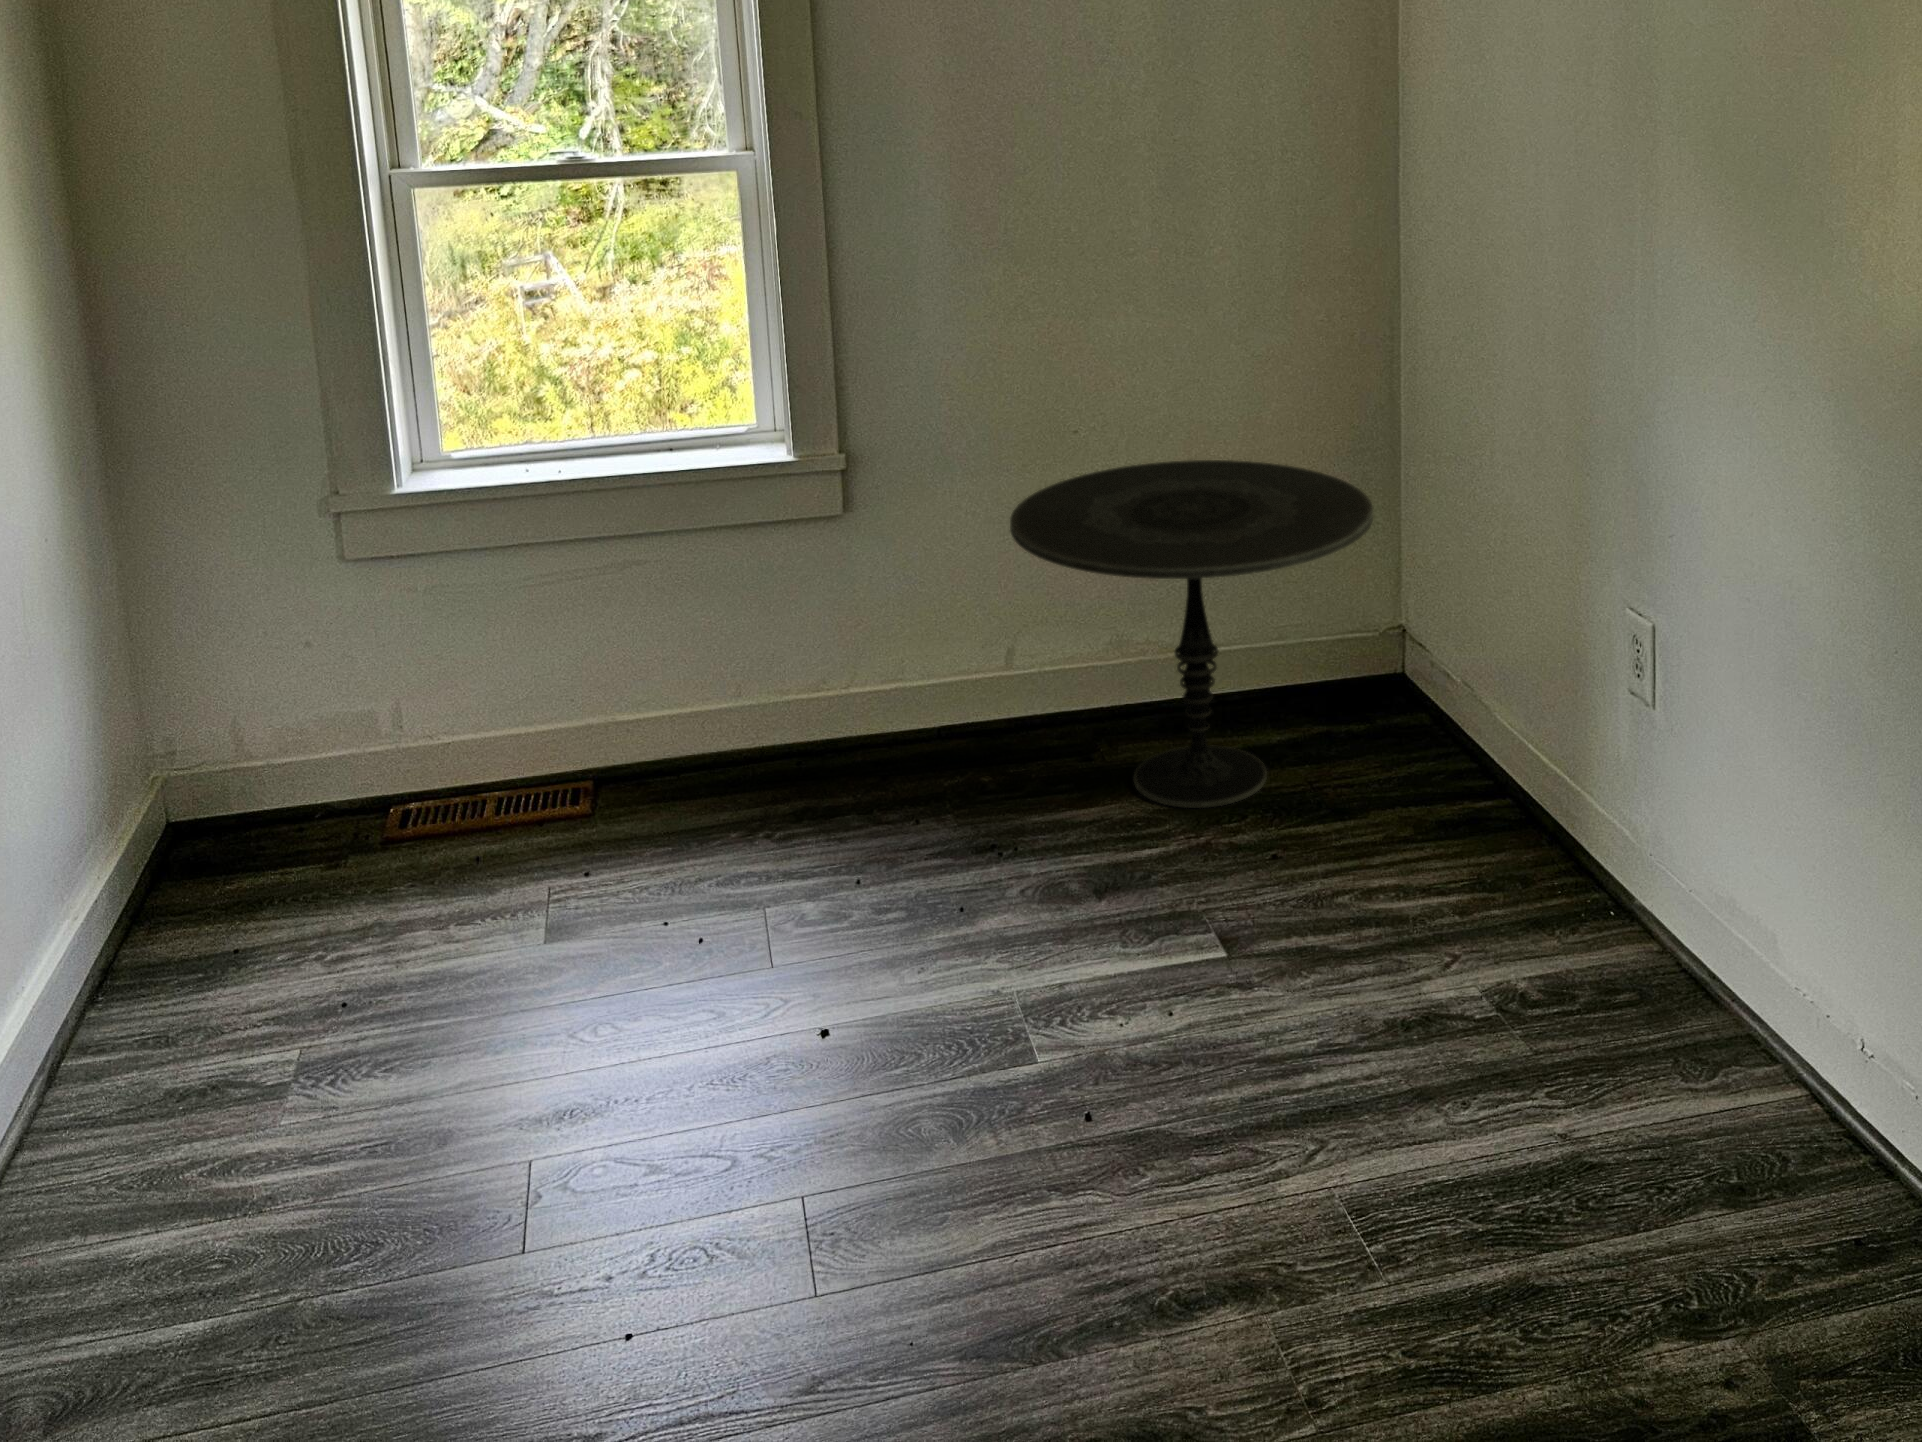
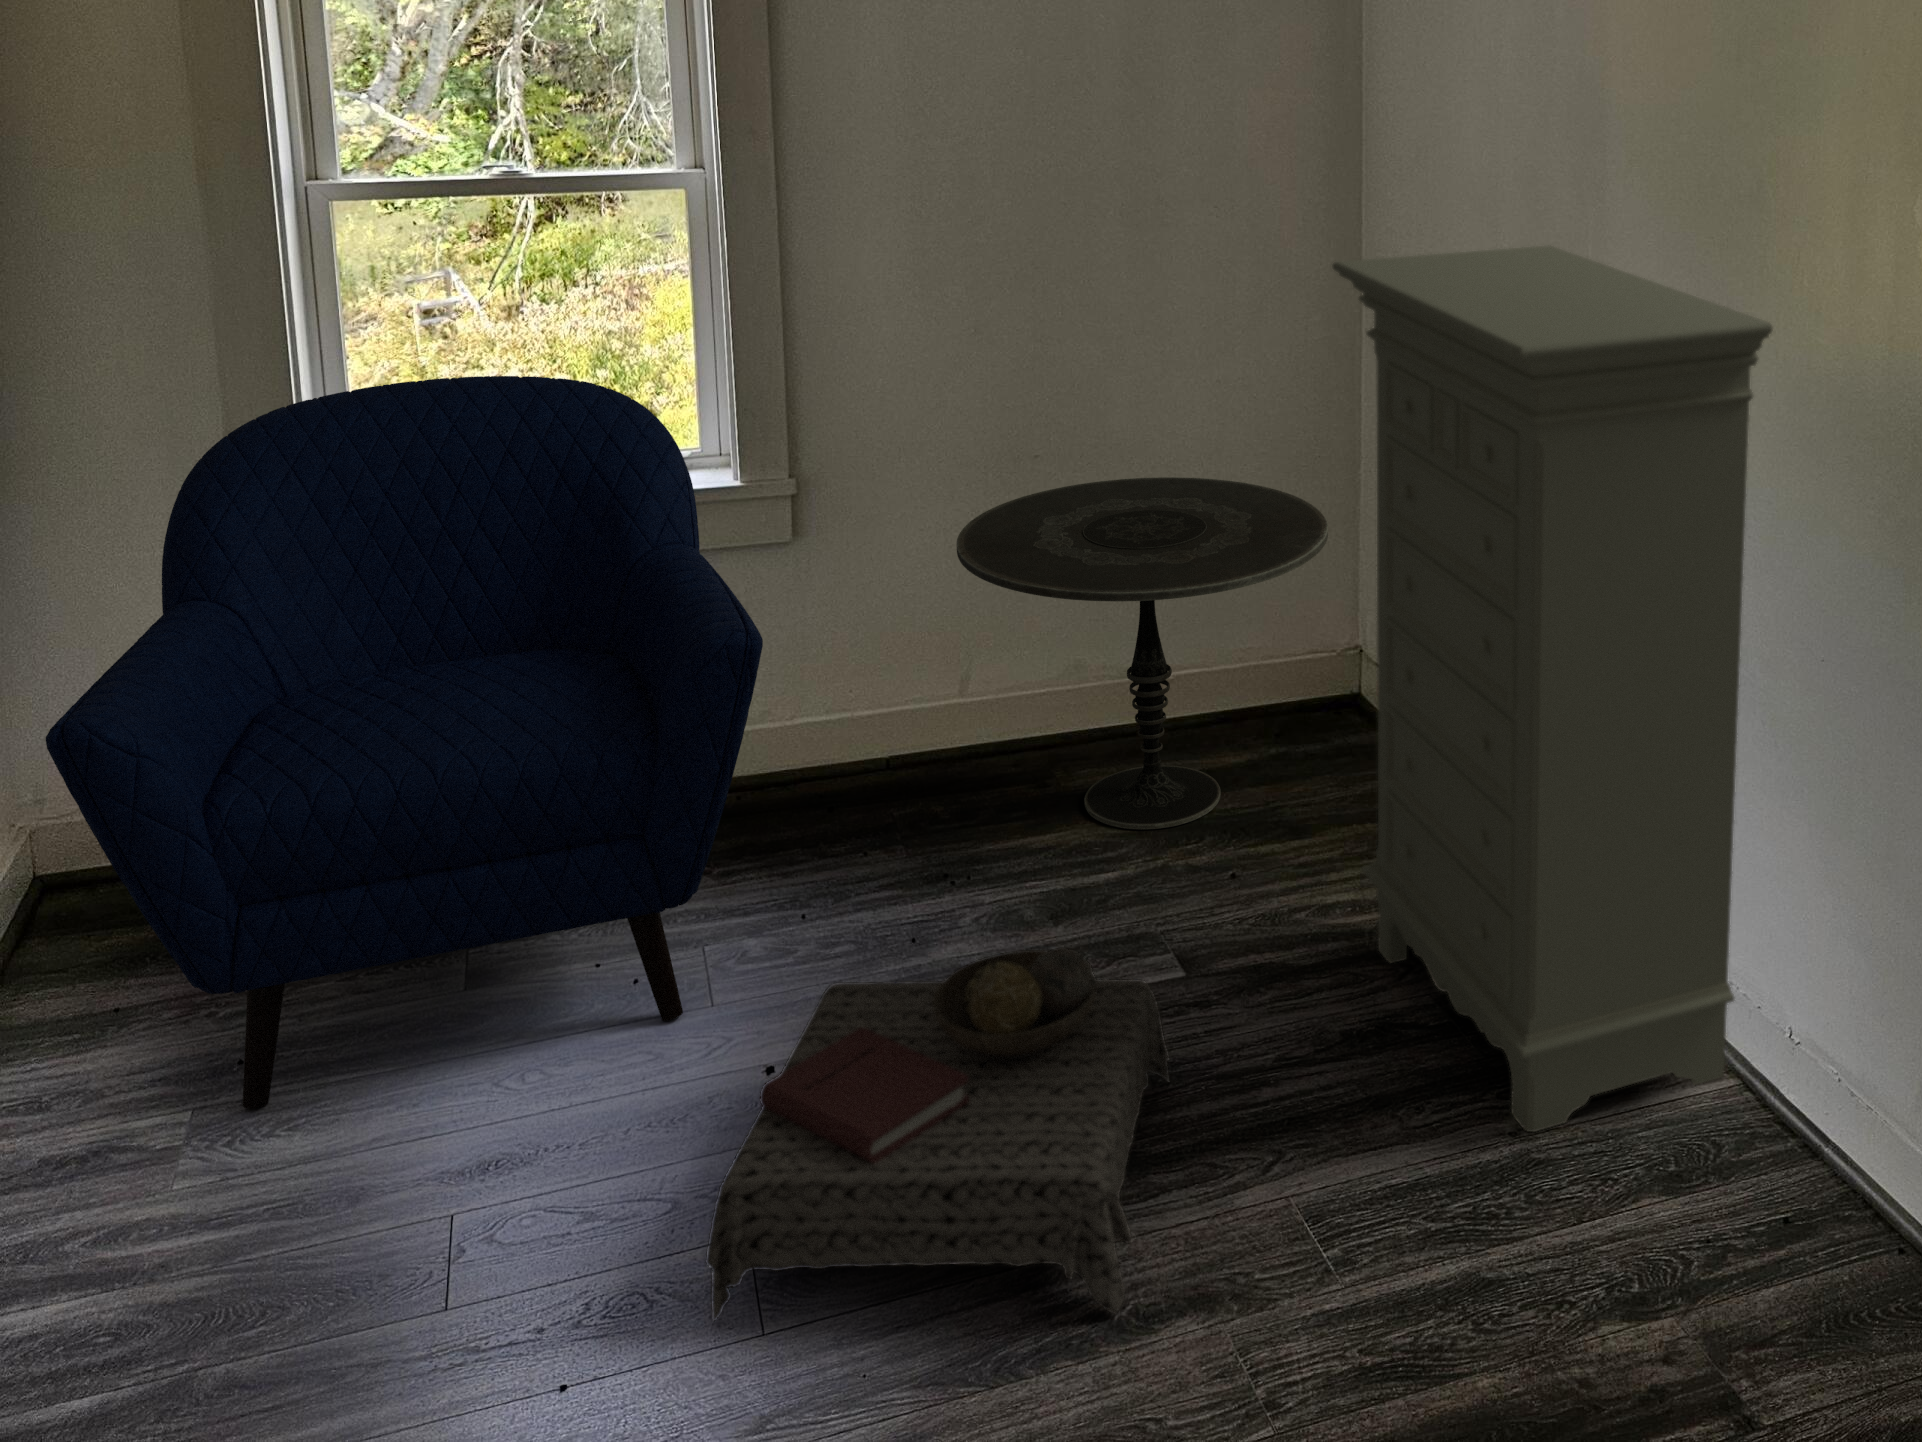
dresser: none [1376,218,1842,1136] -> present [1332,246,1772,1132]
armchair: none [174,357,821,1040] -> present [46,376,763,1108]
ottoman: none [758,921,1214,1298] -> present [706,948,1170,1322]

